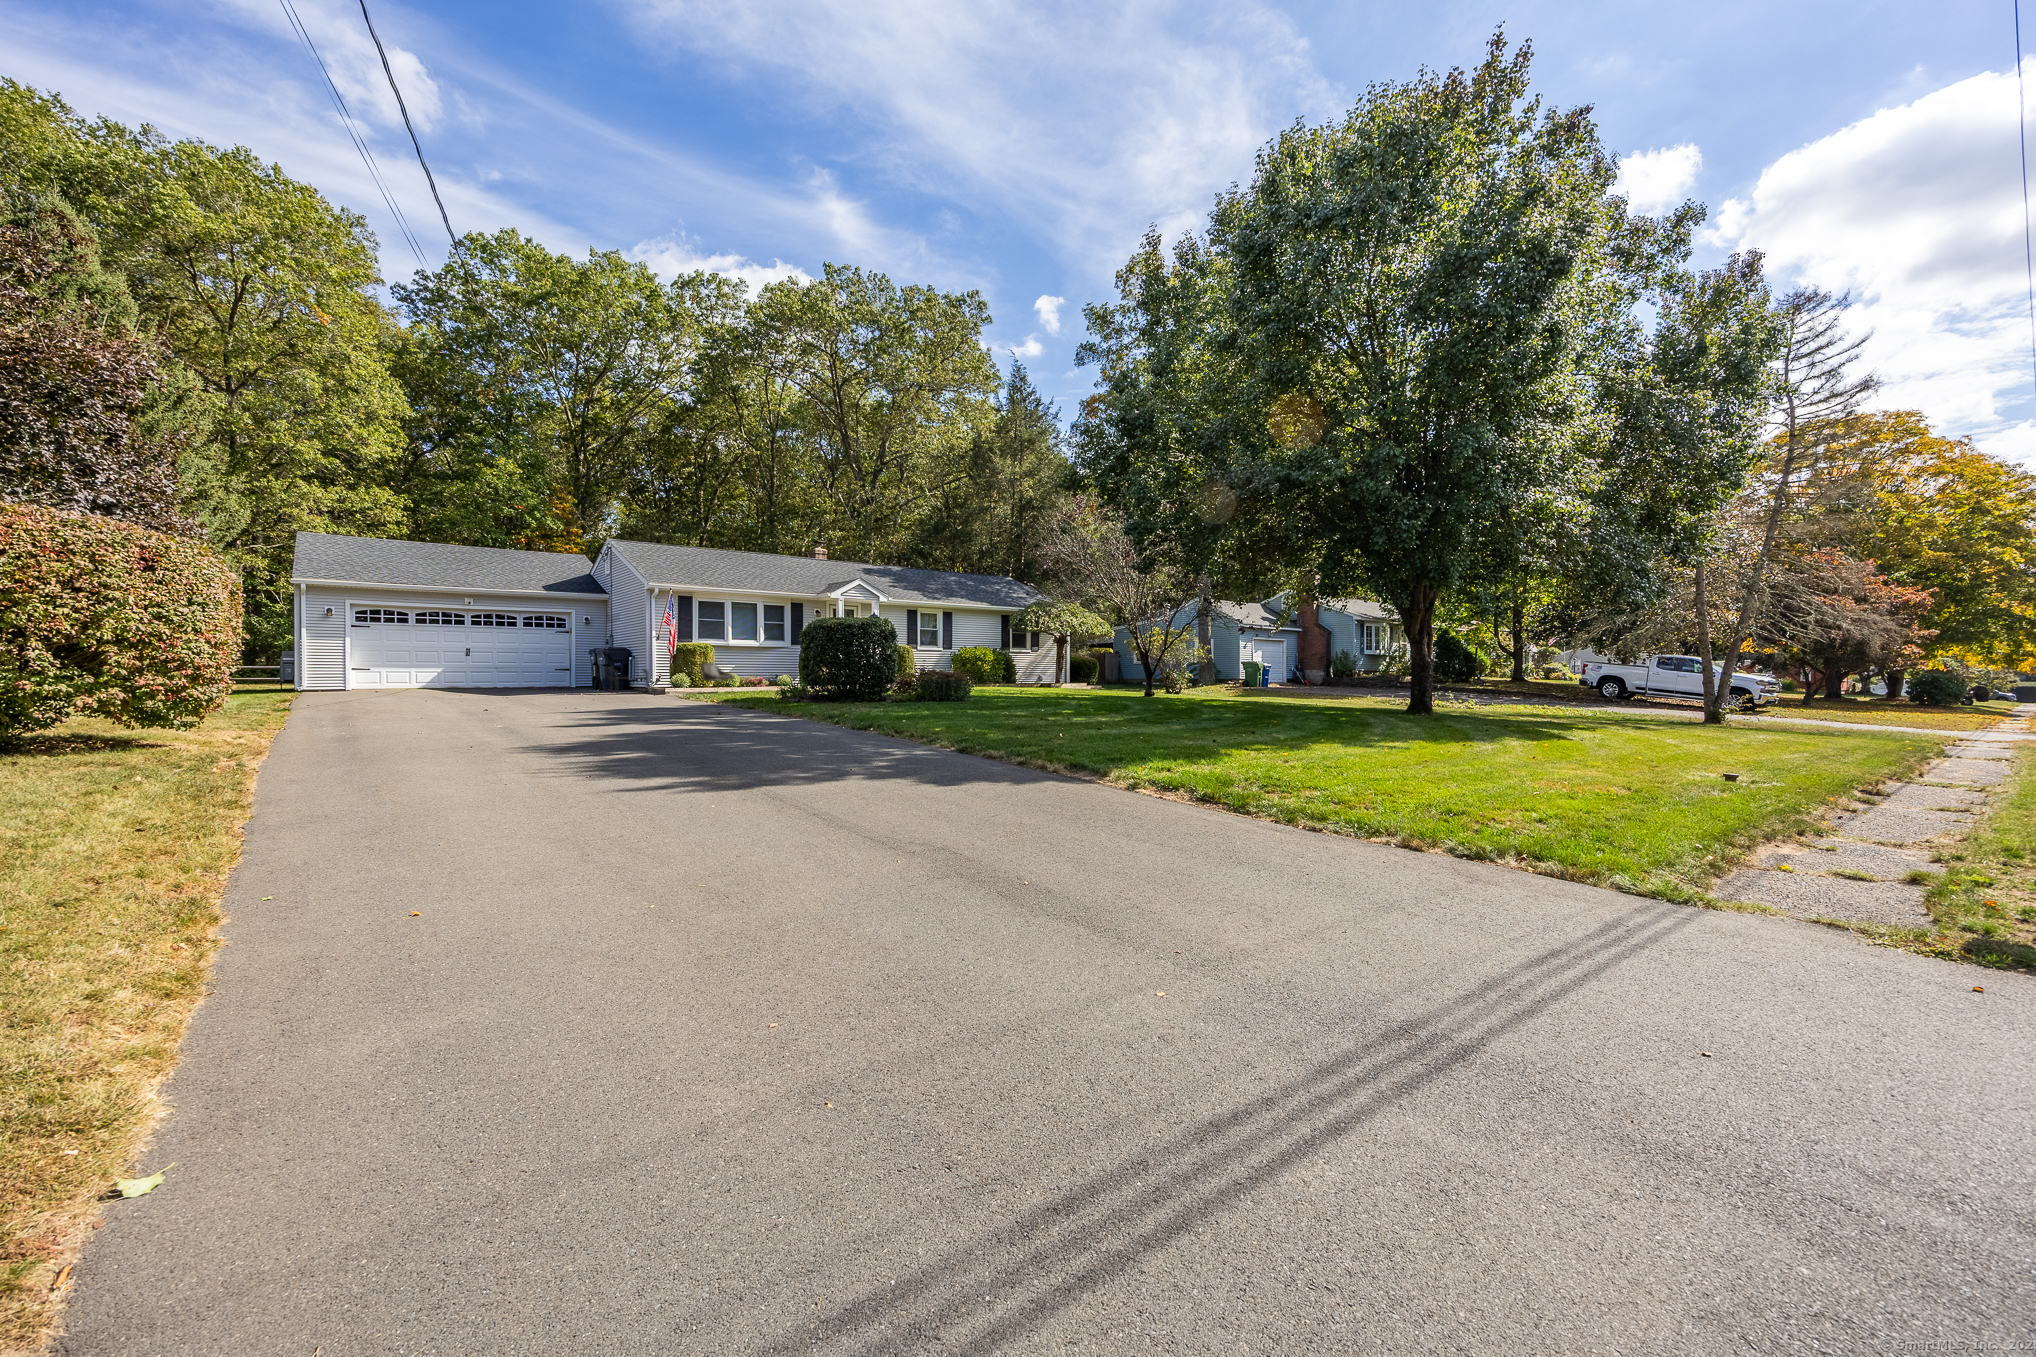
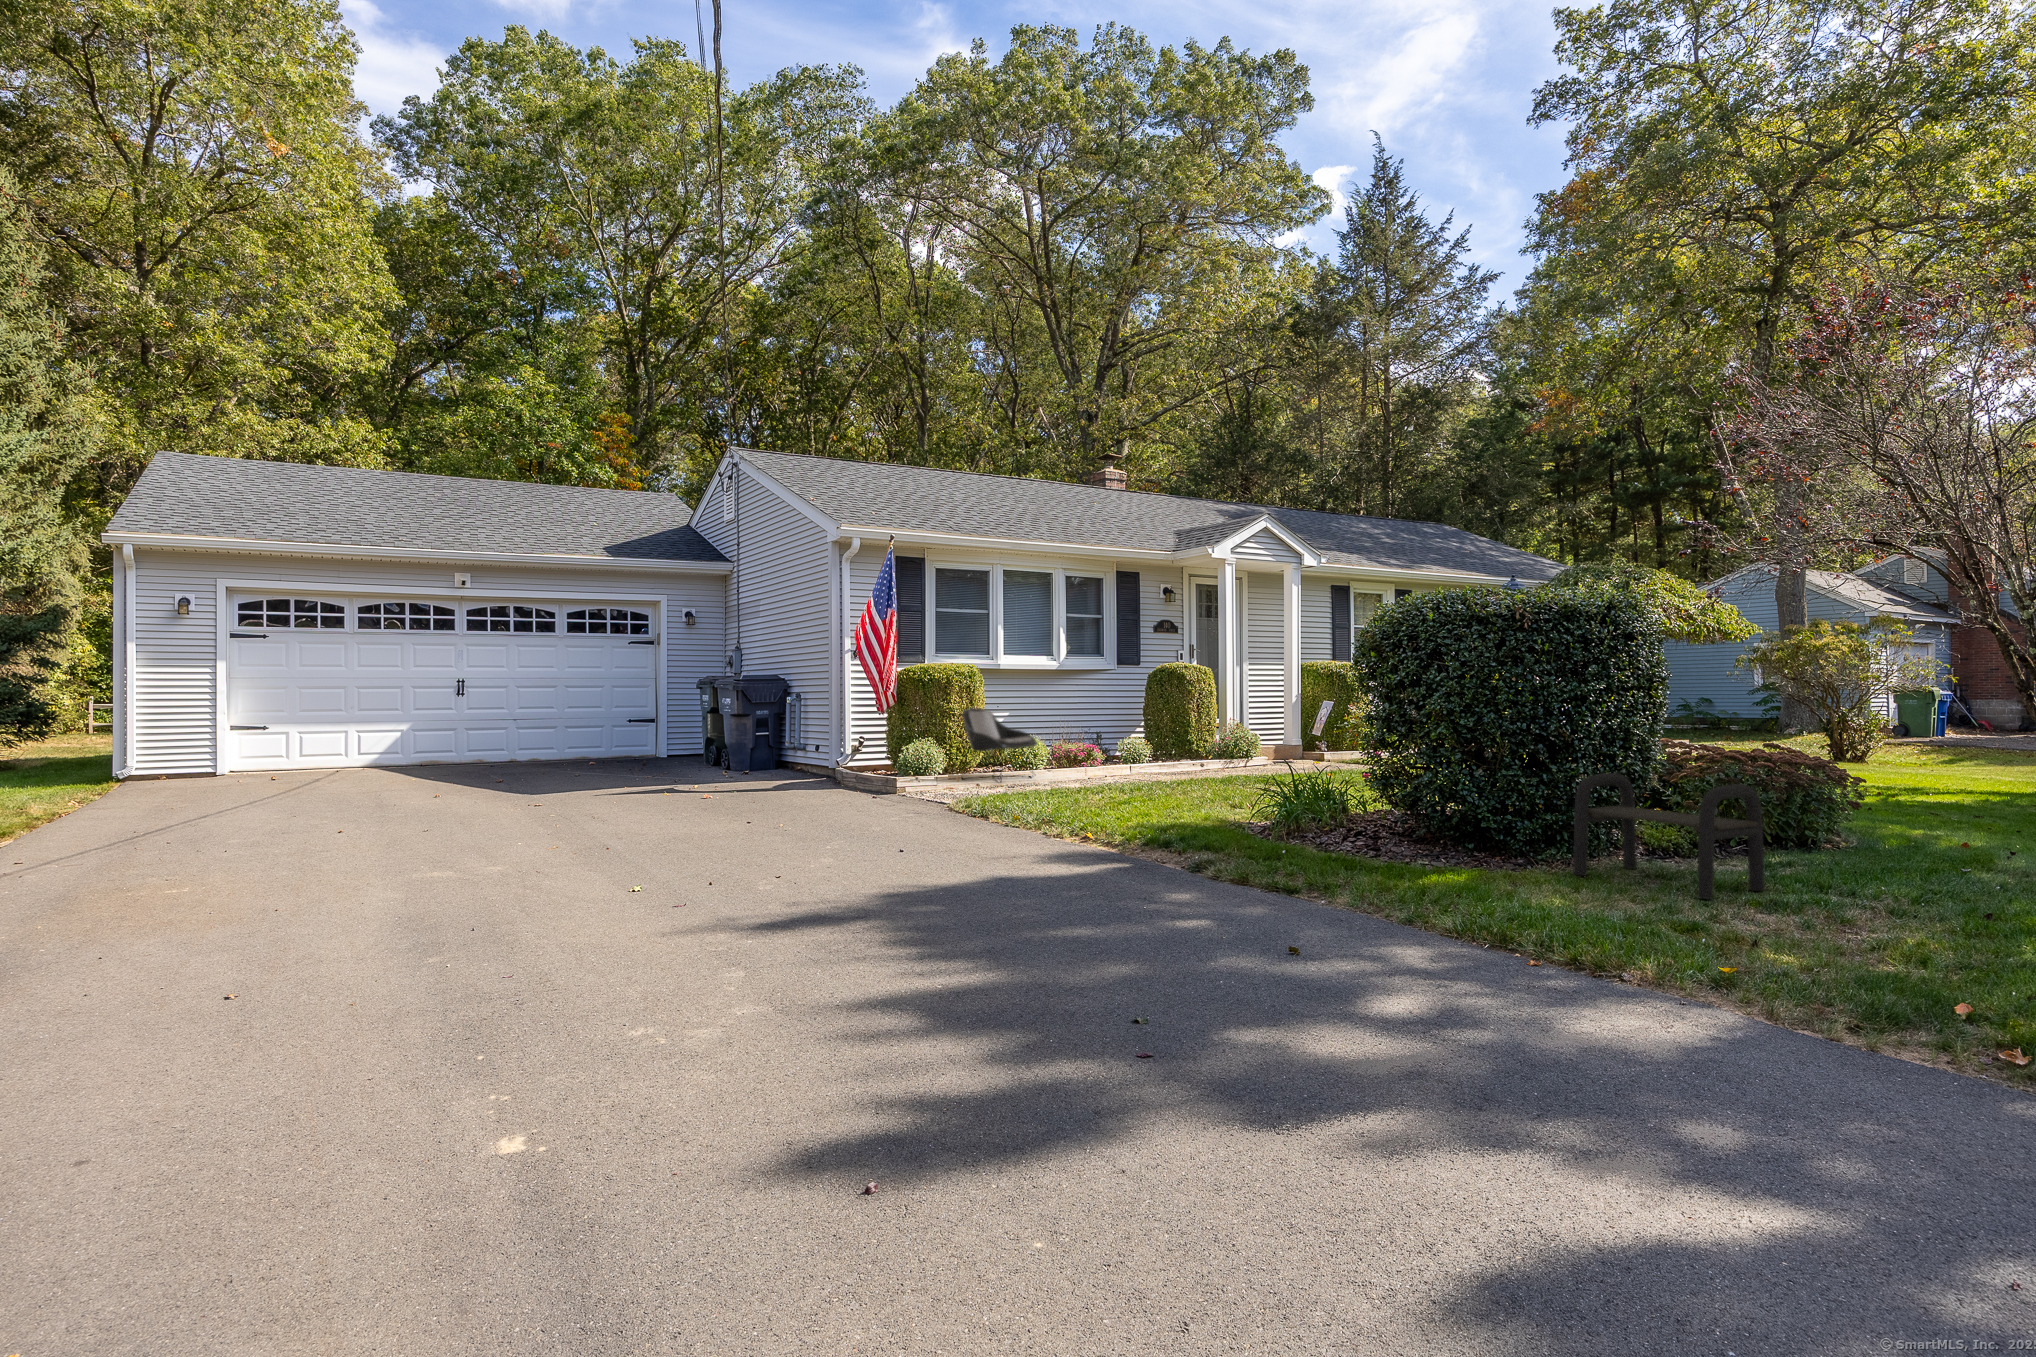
bench: present [610,669,649,693] -> present [1573,773,1765,899]

